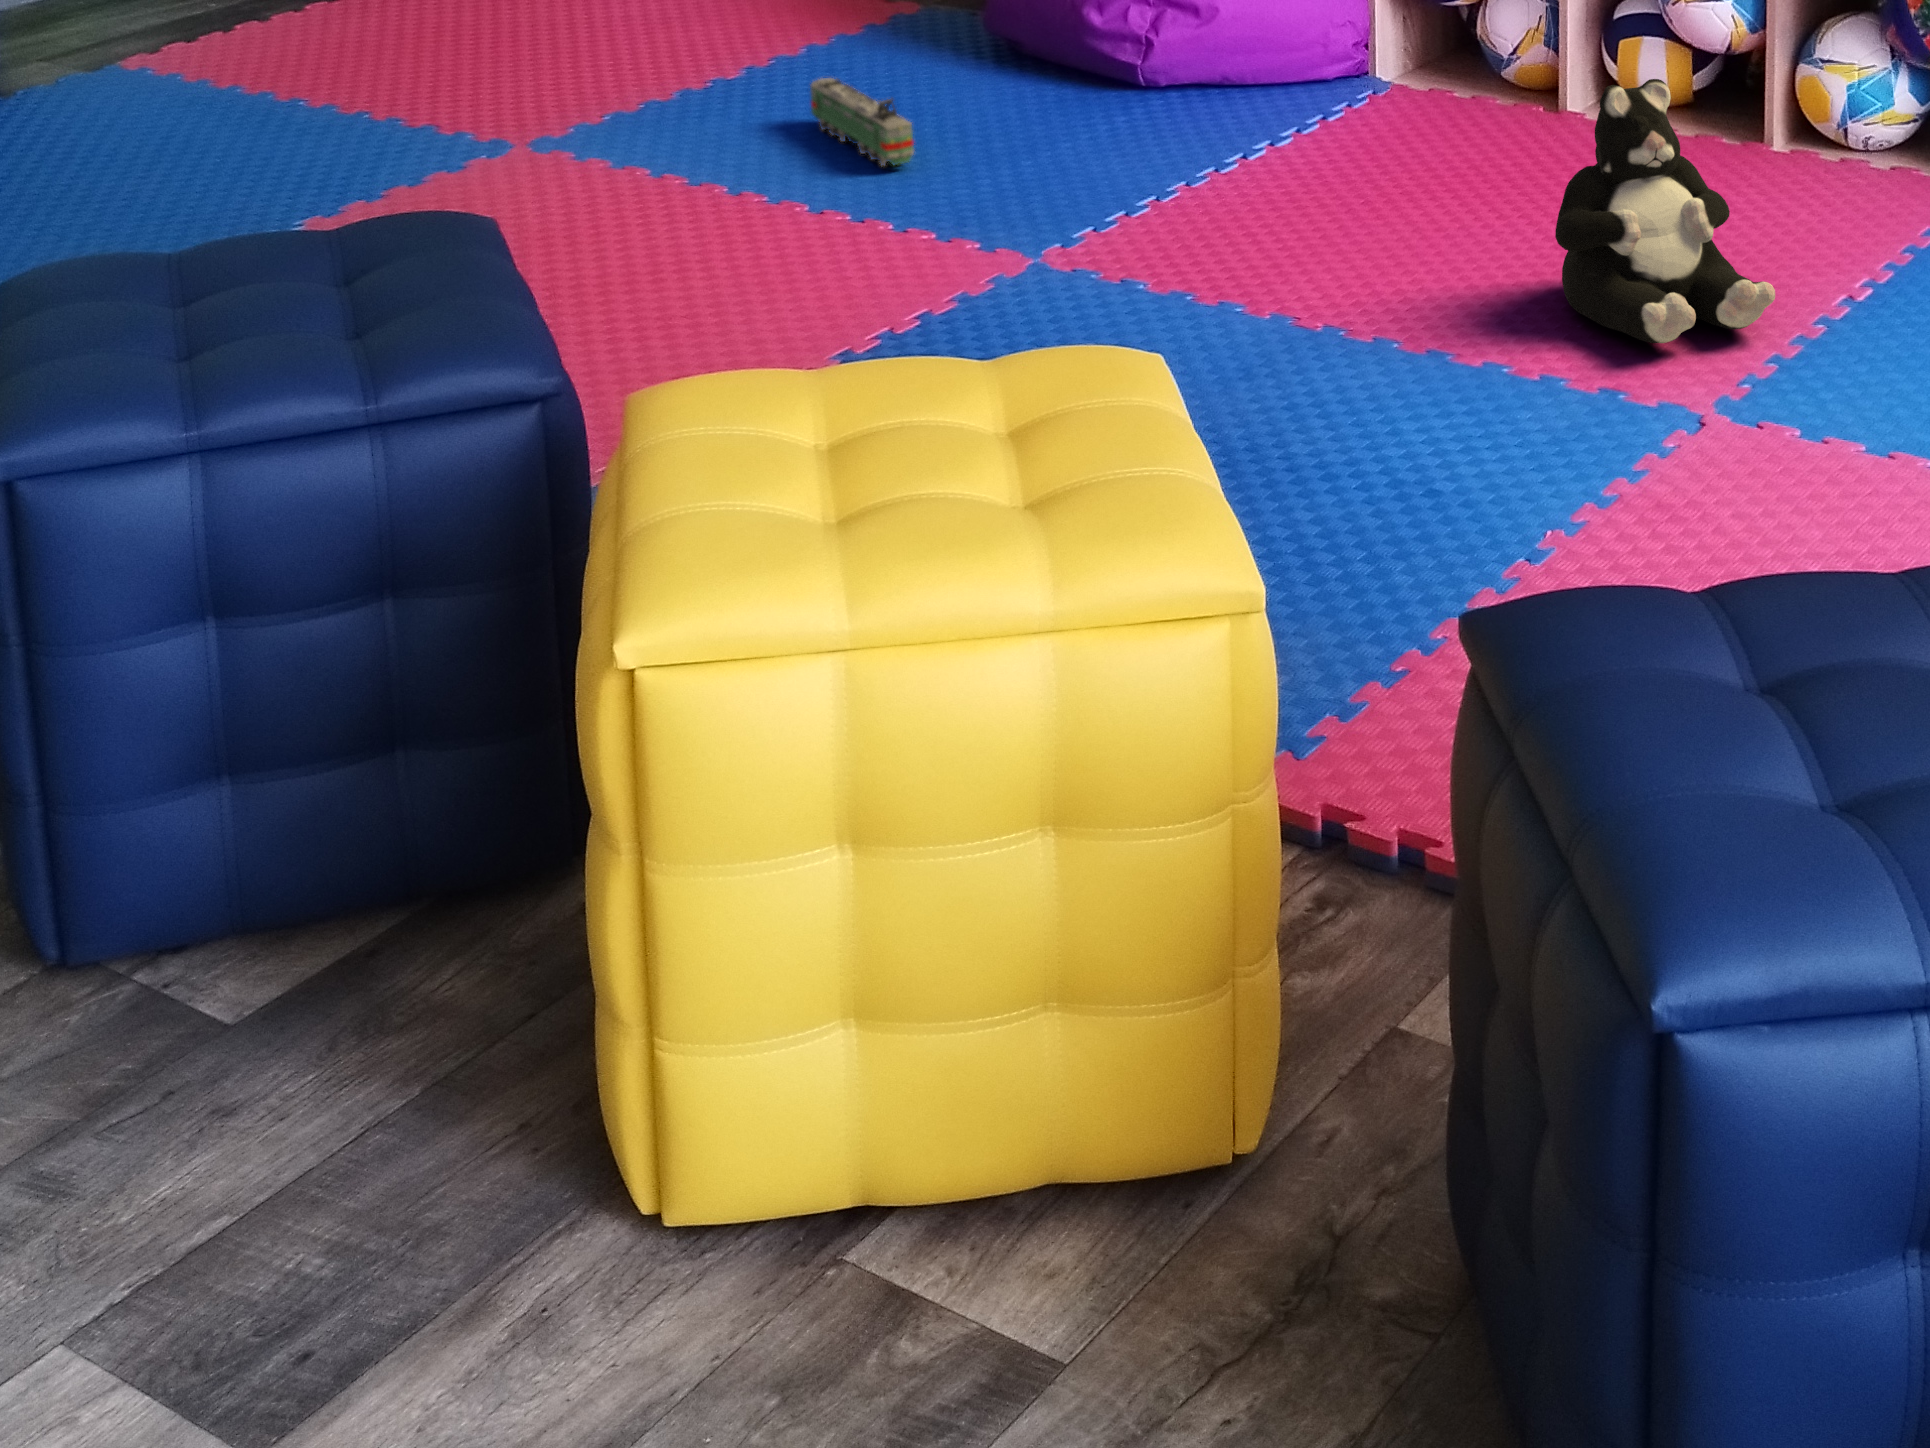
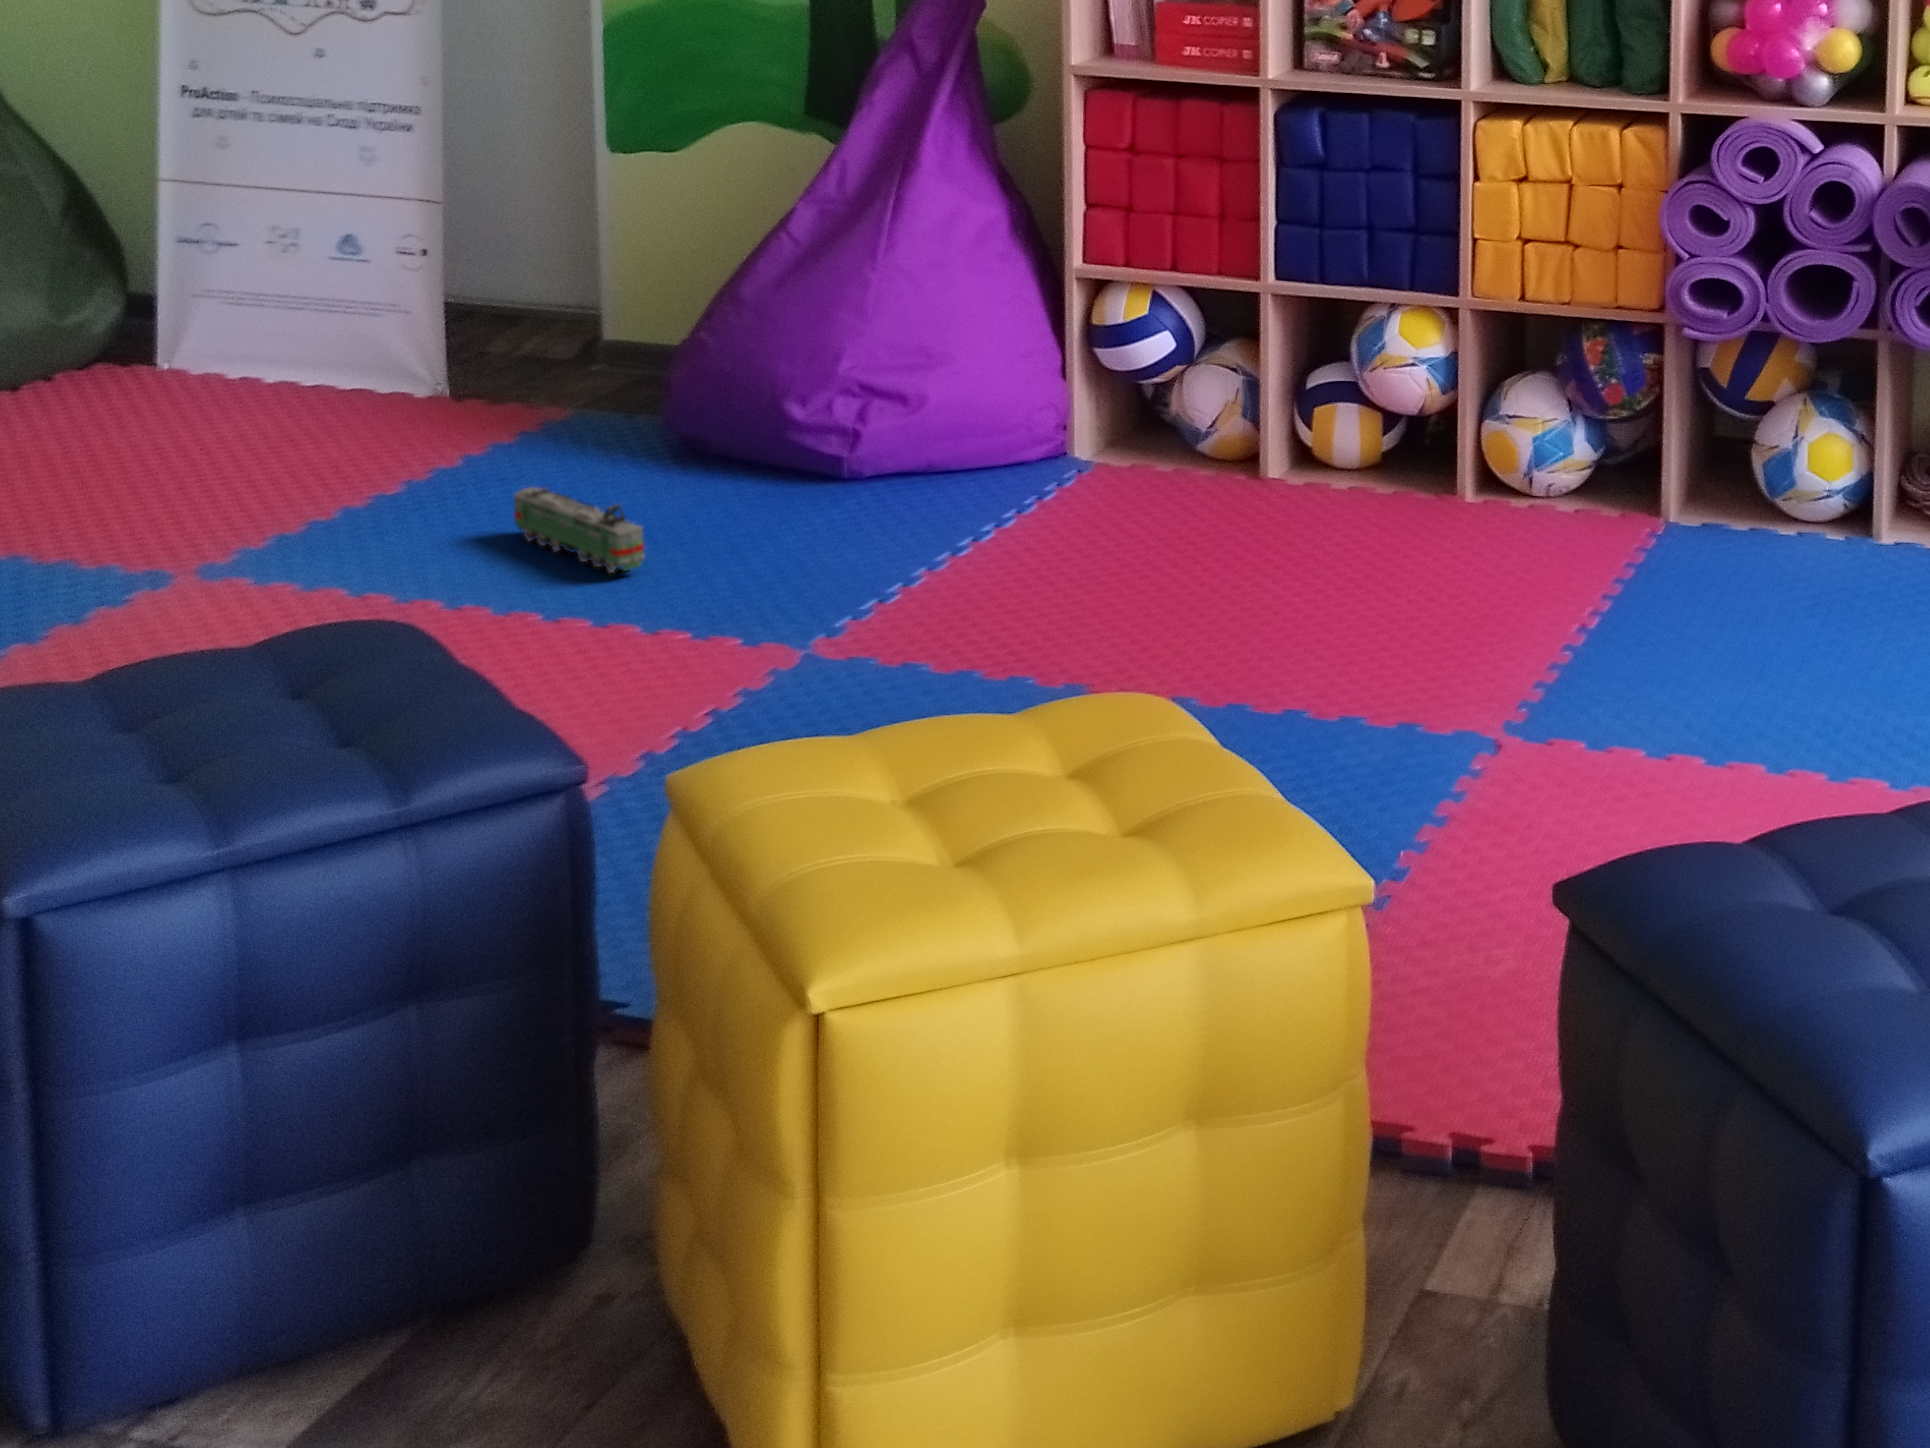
plush toy: present [1555,79,1775,343] -> none [1330,441,1531,682]

